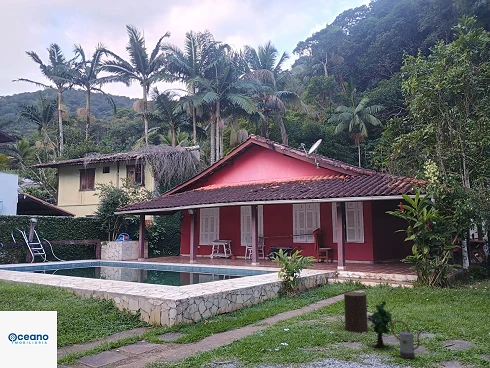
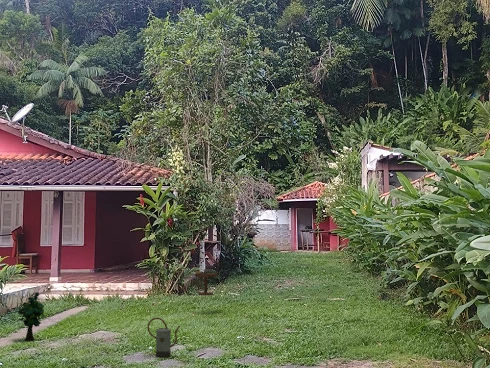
side table: none [448,272,471,311] -> present [195,271,217,295]
stool: present [344,292,368,332] -> none [85,295,113,341]
decorative plant: present [367,301,392,348] -> present [17,293,45,341]

